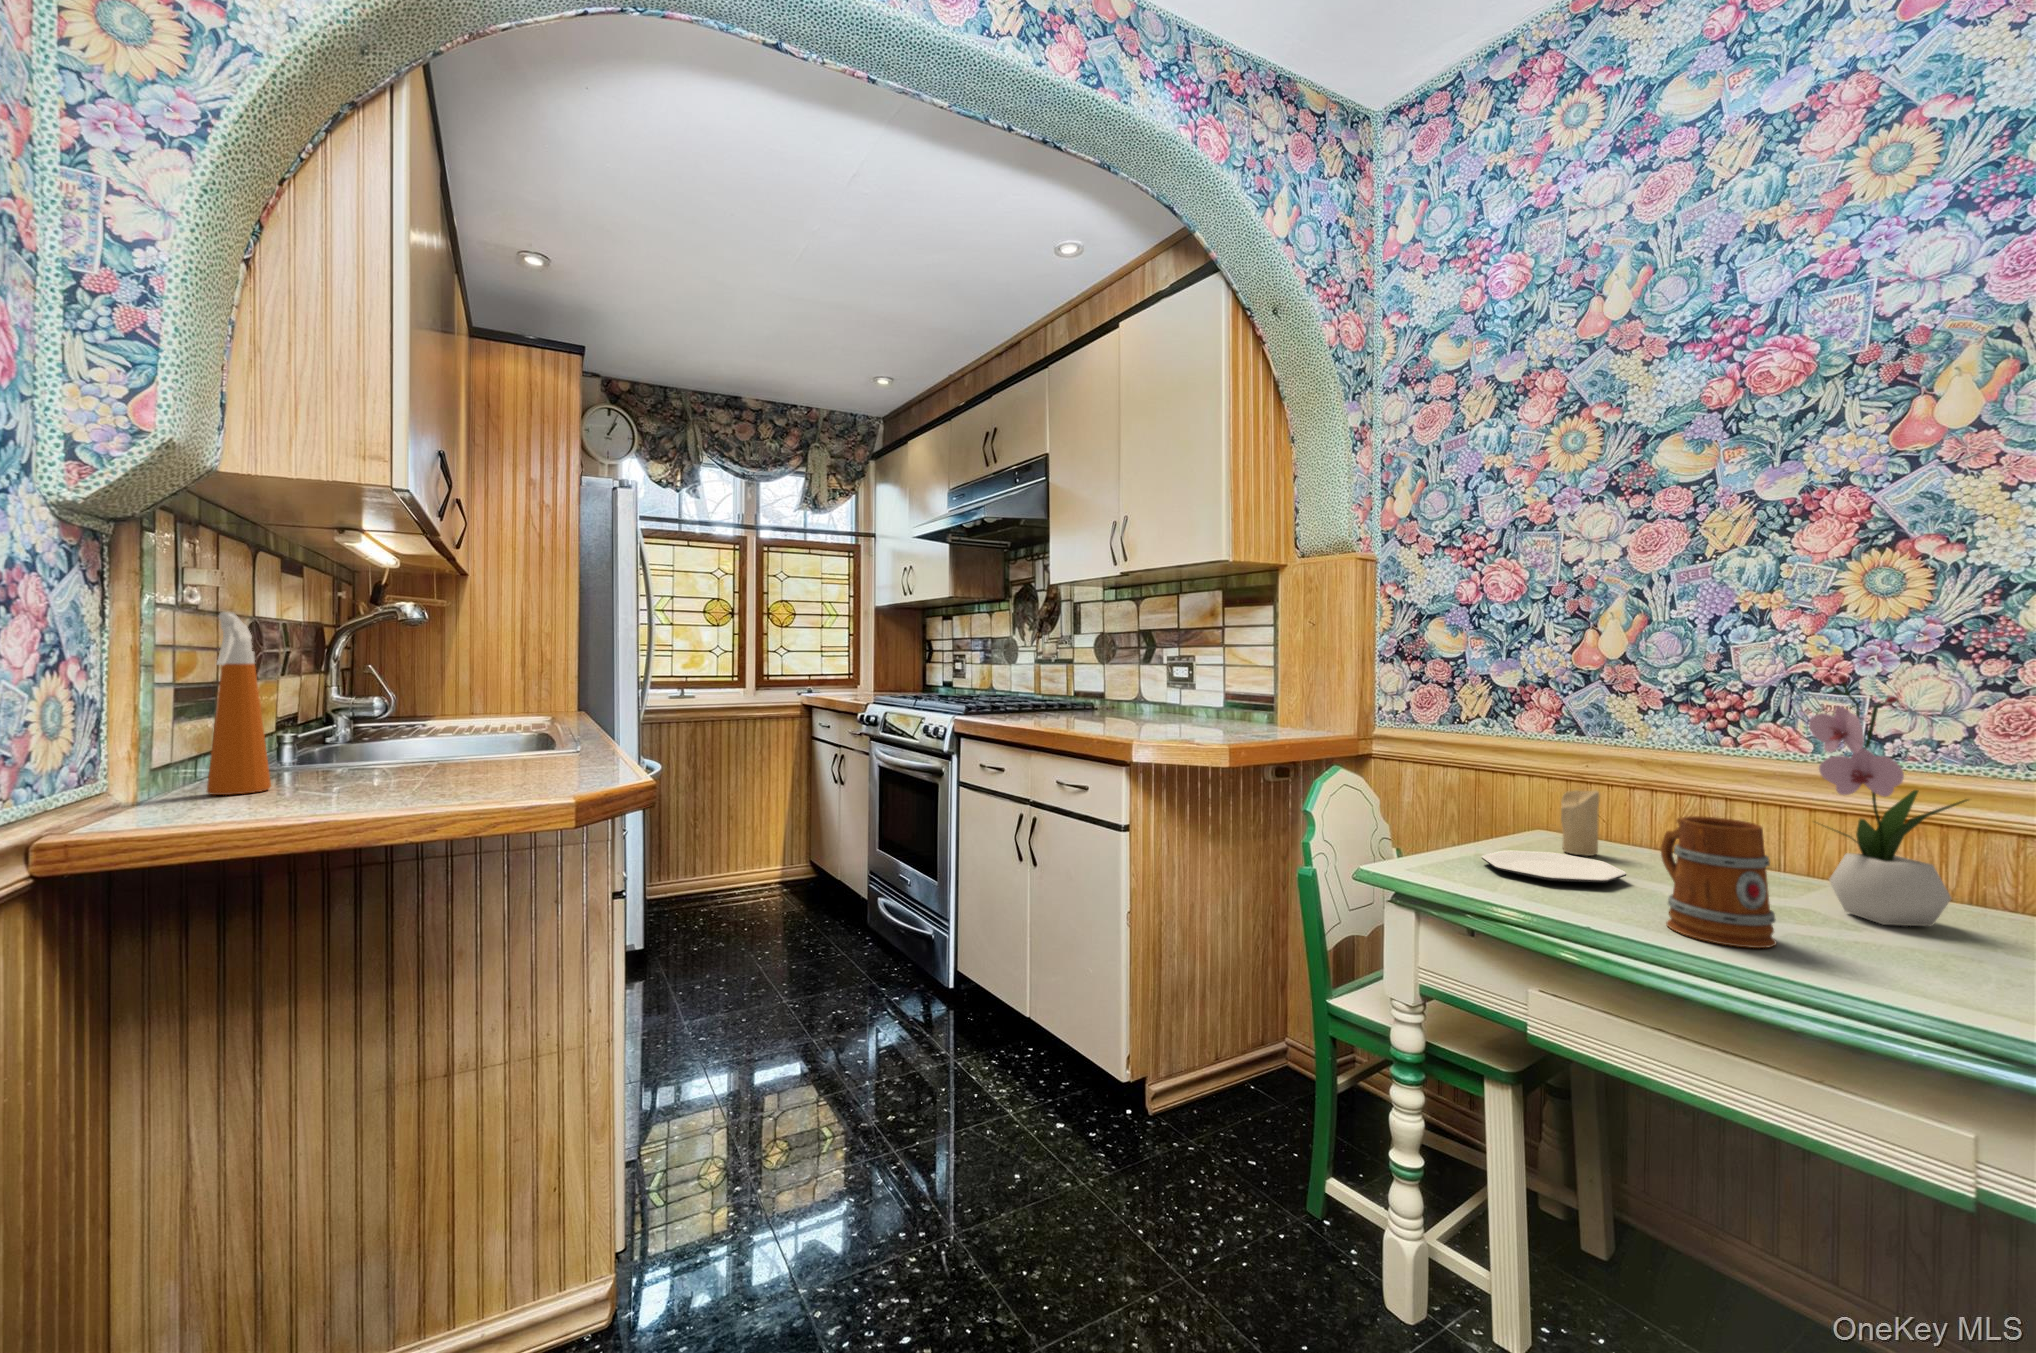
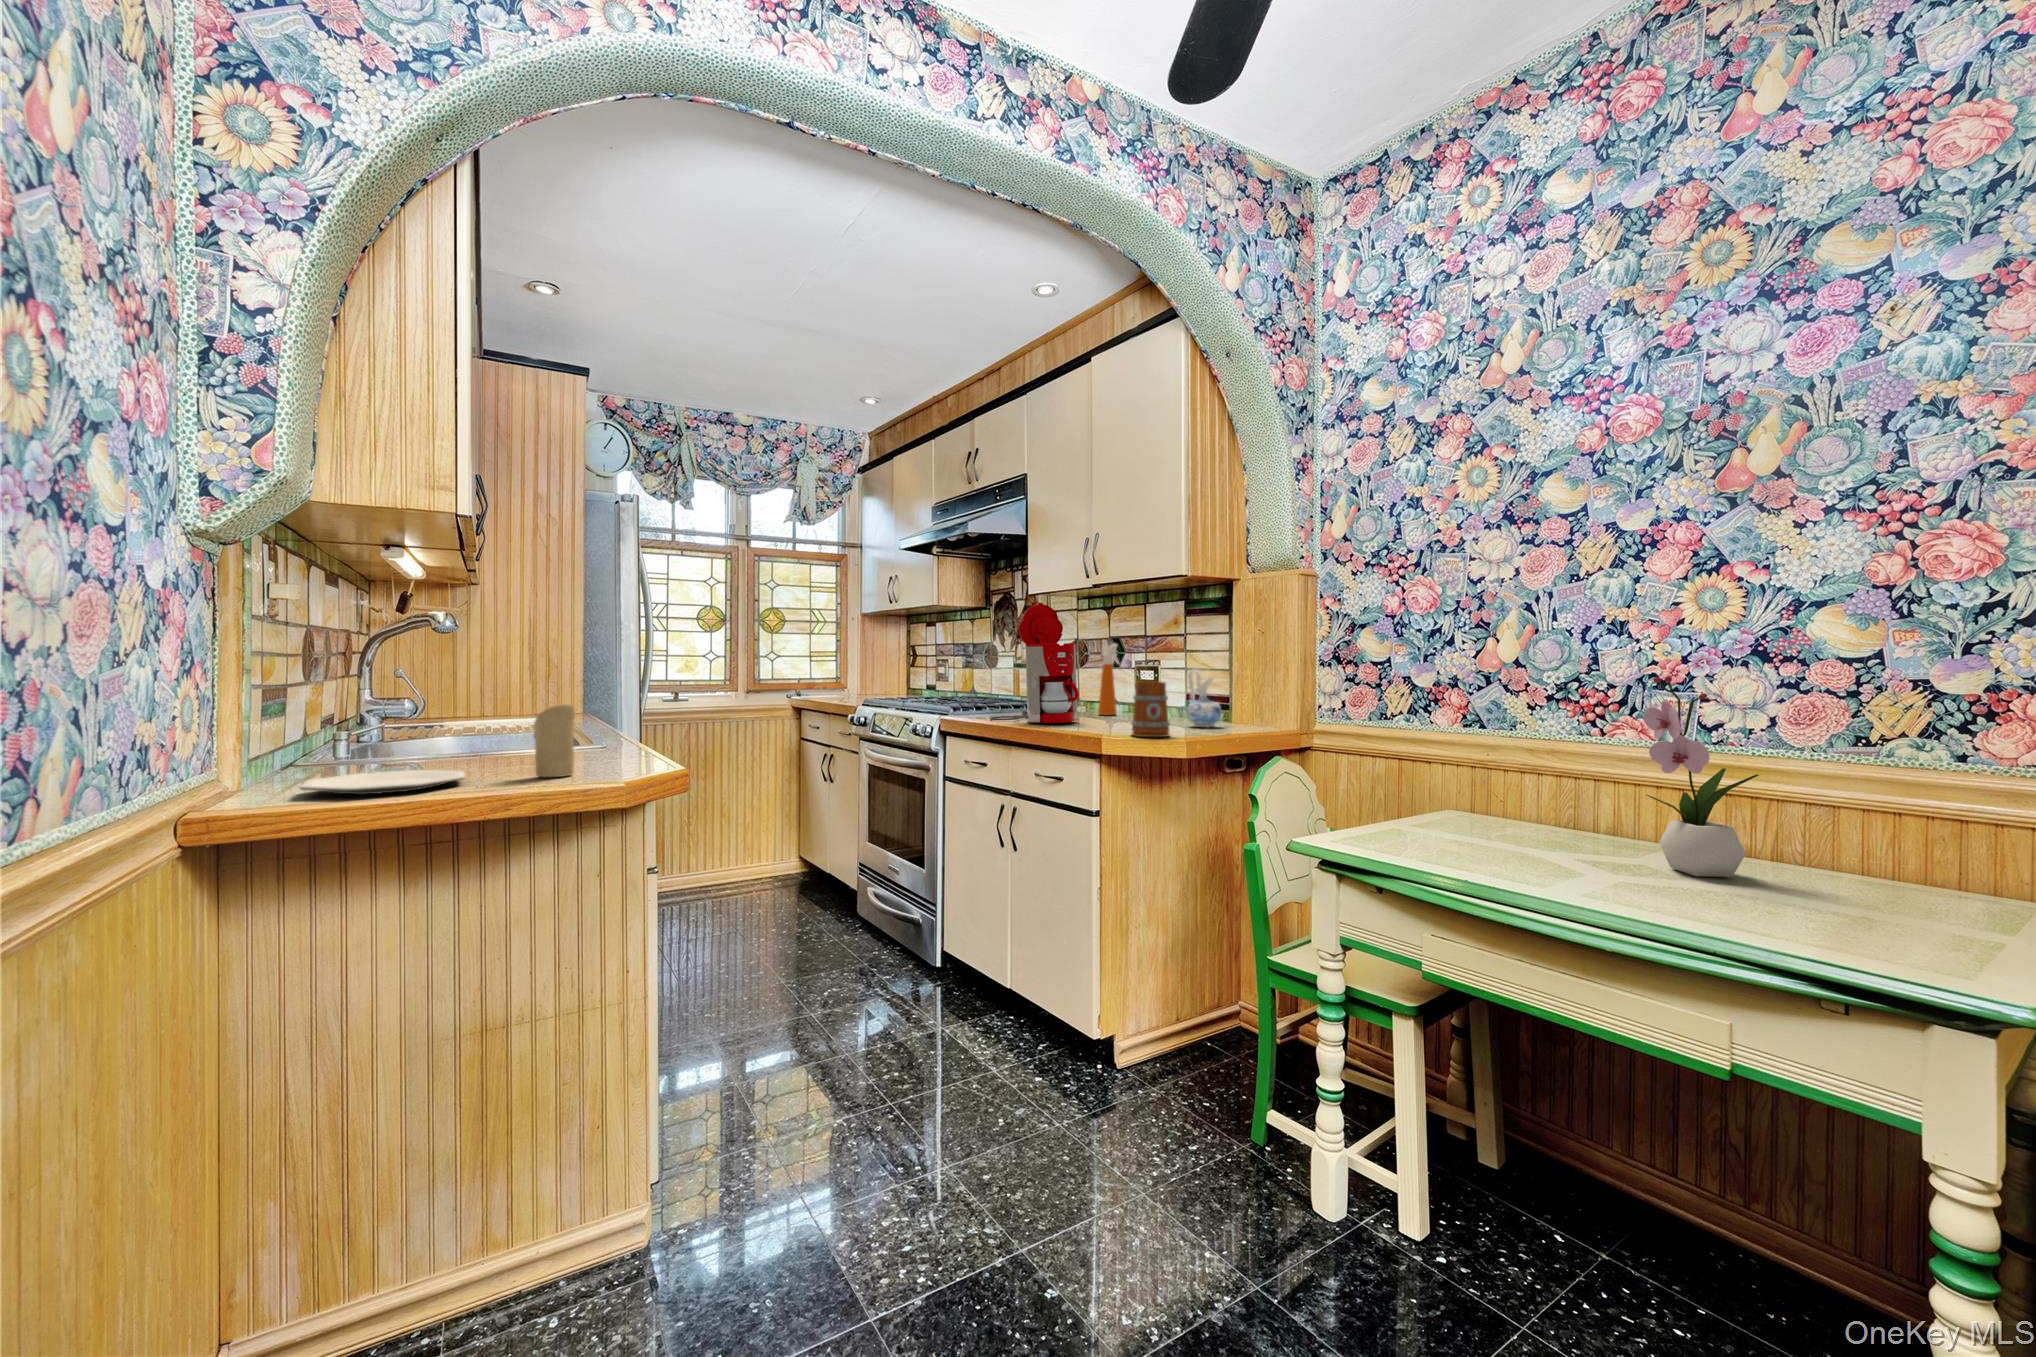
coffee maker: none [1009,593,1107,726] -> present [990,603,1079,723]
spray bottle: present [207,612,271,795] -> present [1098,644,1119,715]
ceramic pitcher: none [1228,666,1267,731] -> present [1186,670,1221,727]
candle: present [1561,790,1599,856] -> present [533,704,575,777]
mug: present [1661,816,1776,948] -> present [1131,681,1170,737]
plate: present [1482,850,1626,882] -> present [300,770,465,794]

